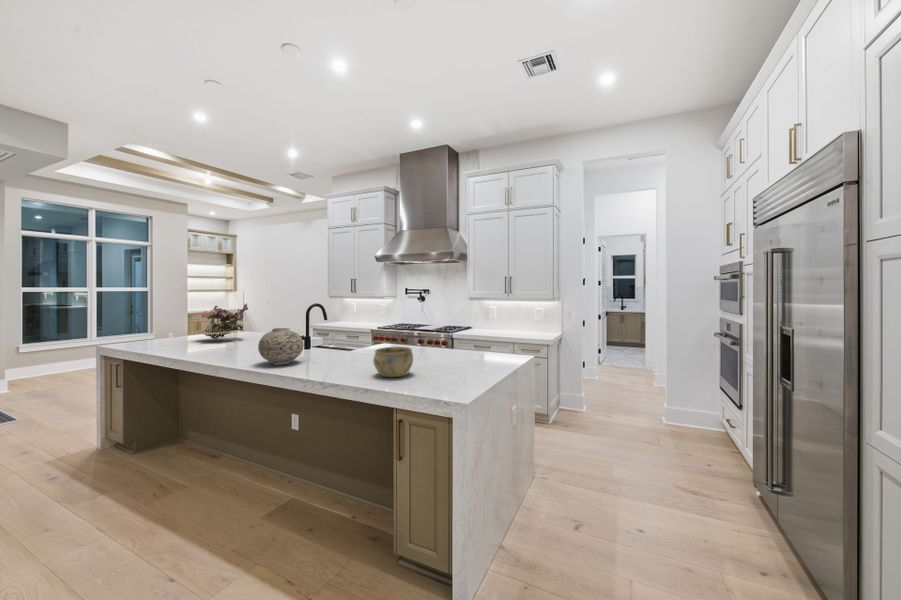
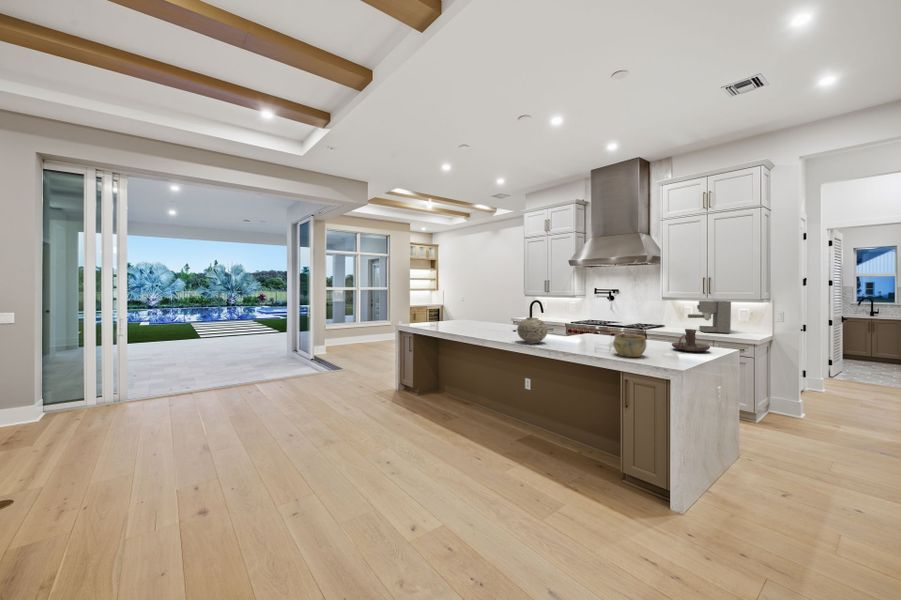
coffee maker: none [491,301,528,334] -> present [688,301,731,333]
flower arrangement: present [198,303,248,340] -> none [452,299,485,325]
candle holder: none [452,335,490,362] -> present [672,329,710,351]

